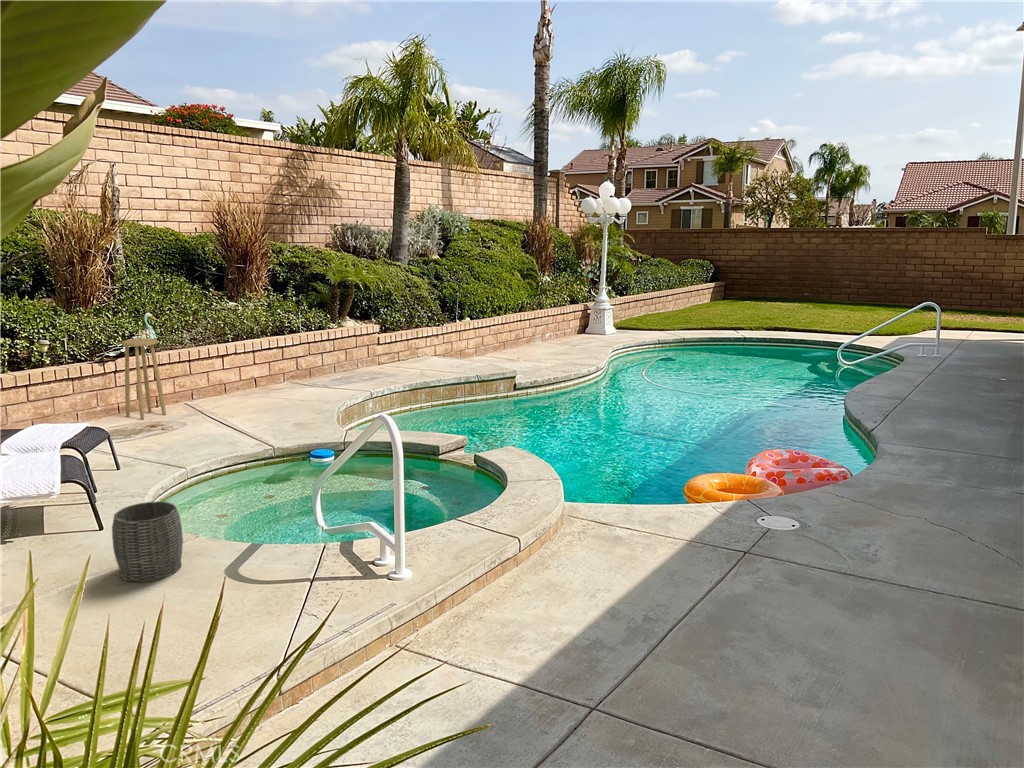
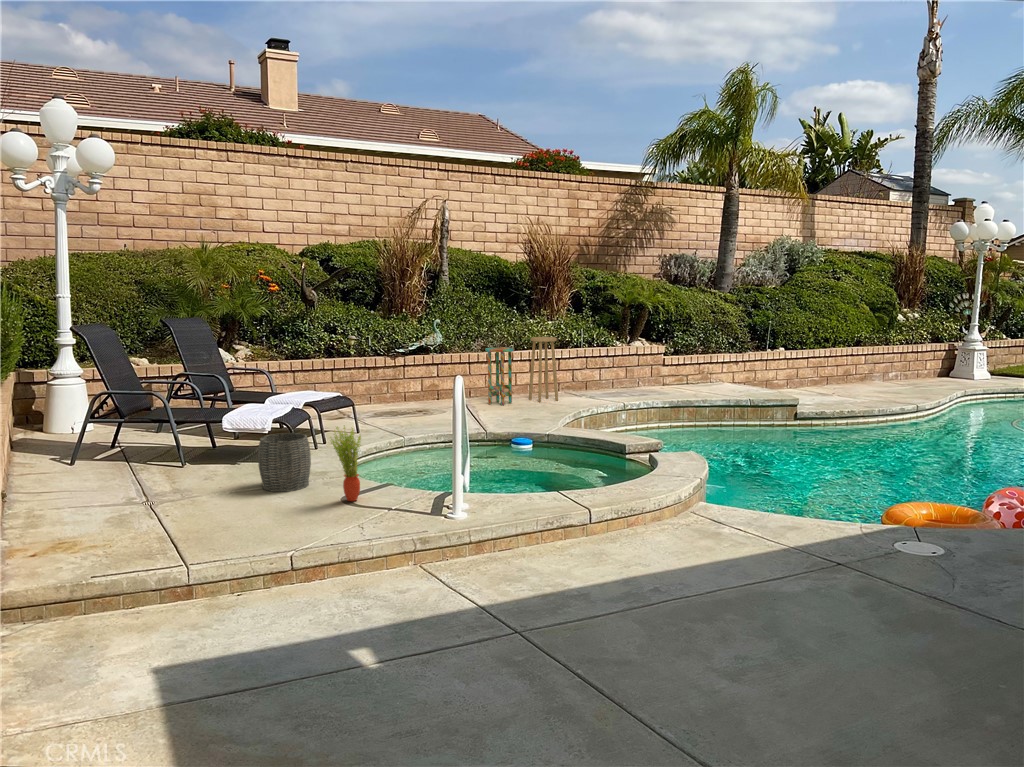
stool: present [122,338,166,420] -> present [529,337,558,402]
side table: none [218,342,252,408] -> present [485,347,514,406]
potted plant: none [240,489,282,575] -> present [331,427,361,501]

